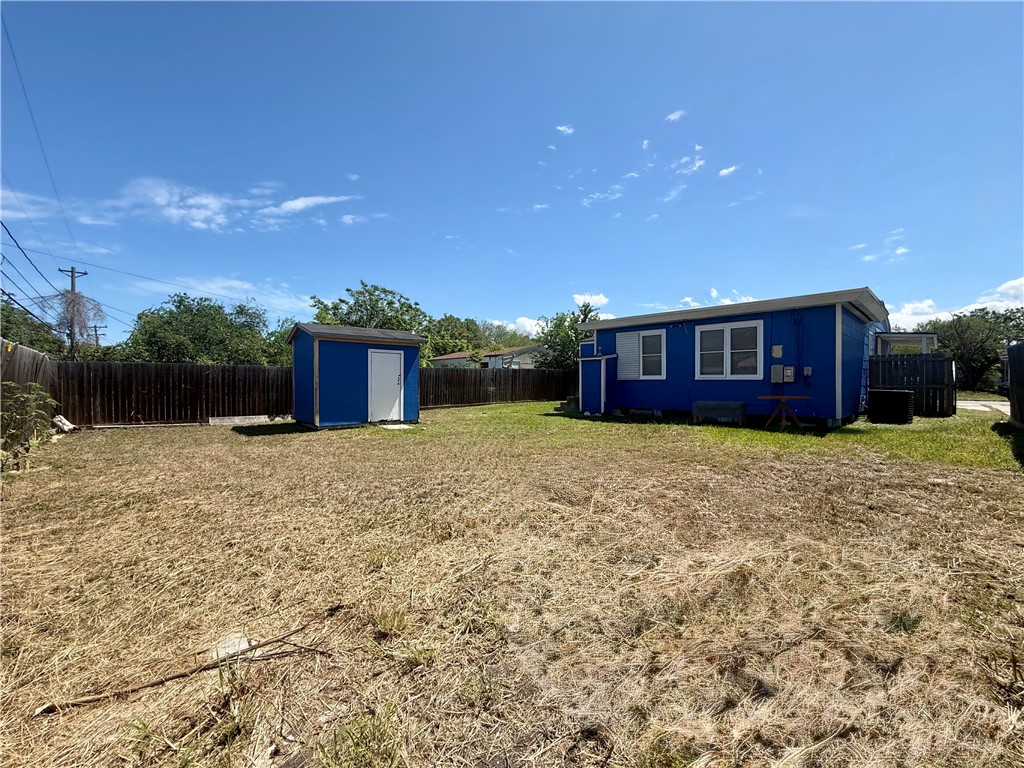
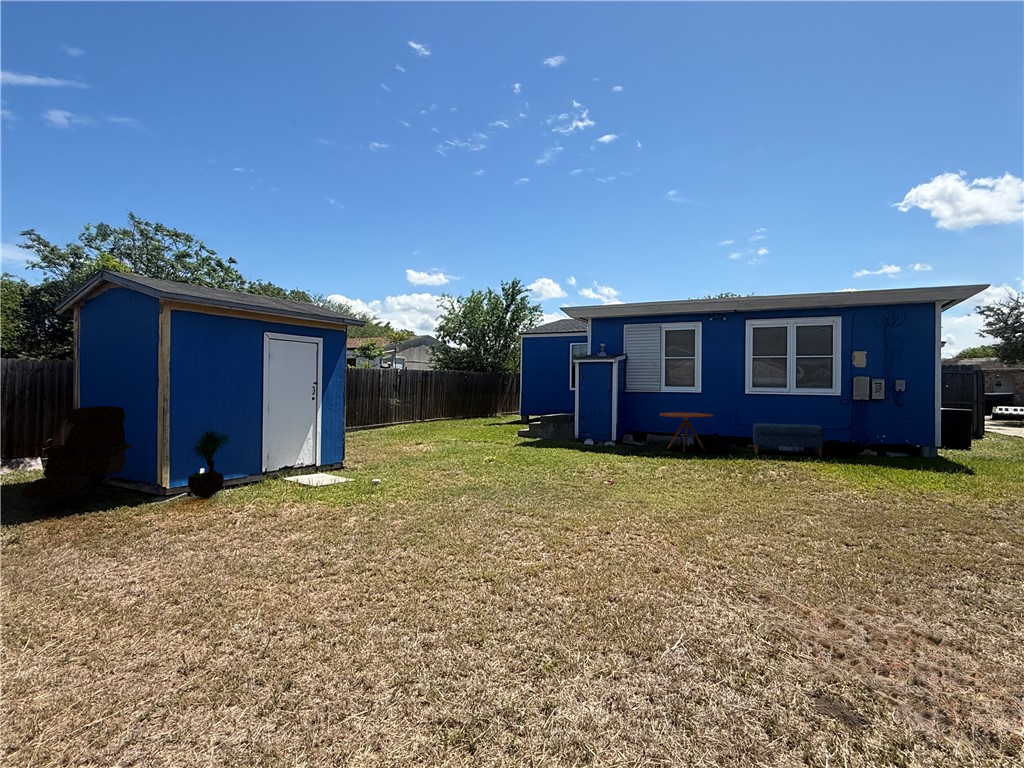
lounge chair: none [257,386,308,434] -> present [22,406,131,513]
potted tree: none [323,394,346,432] -> present [188,428,230,497]
round table: present [757,396,811,429] -> present [659,413,714,452]

